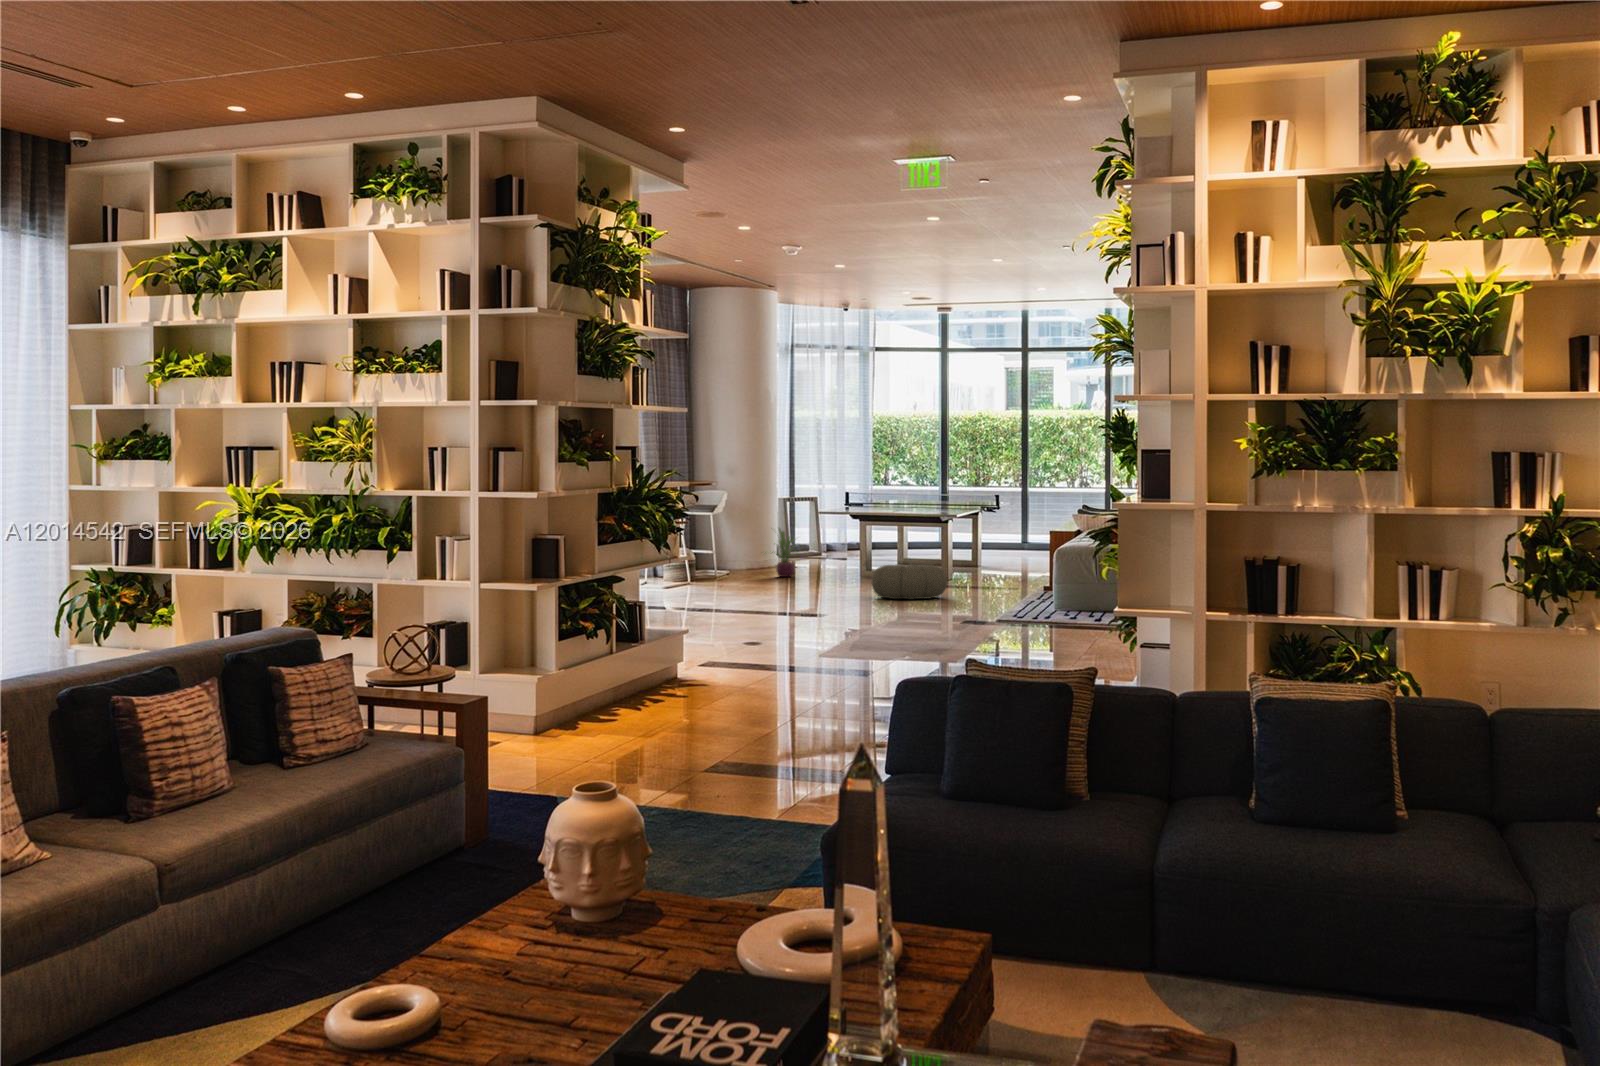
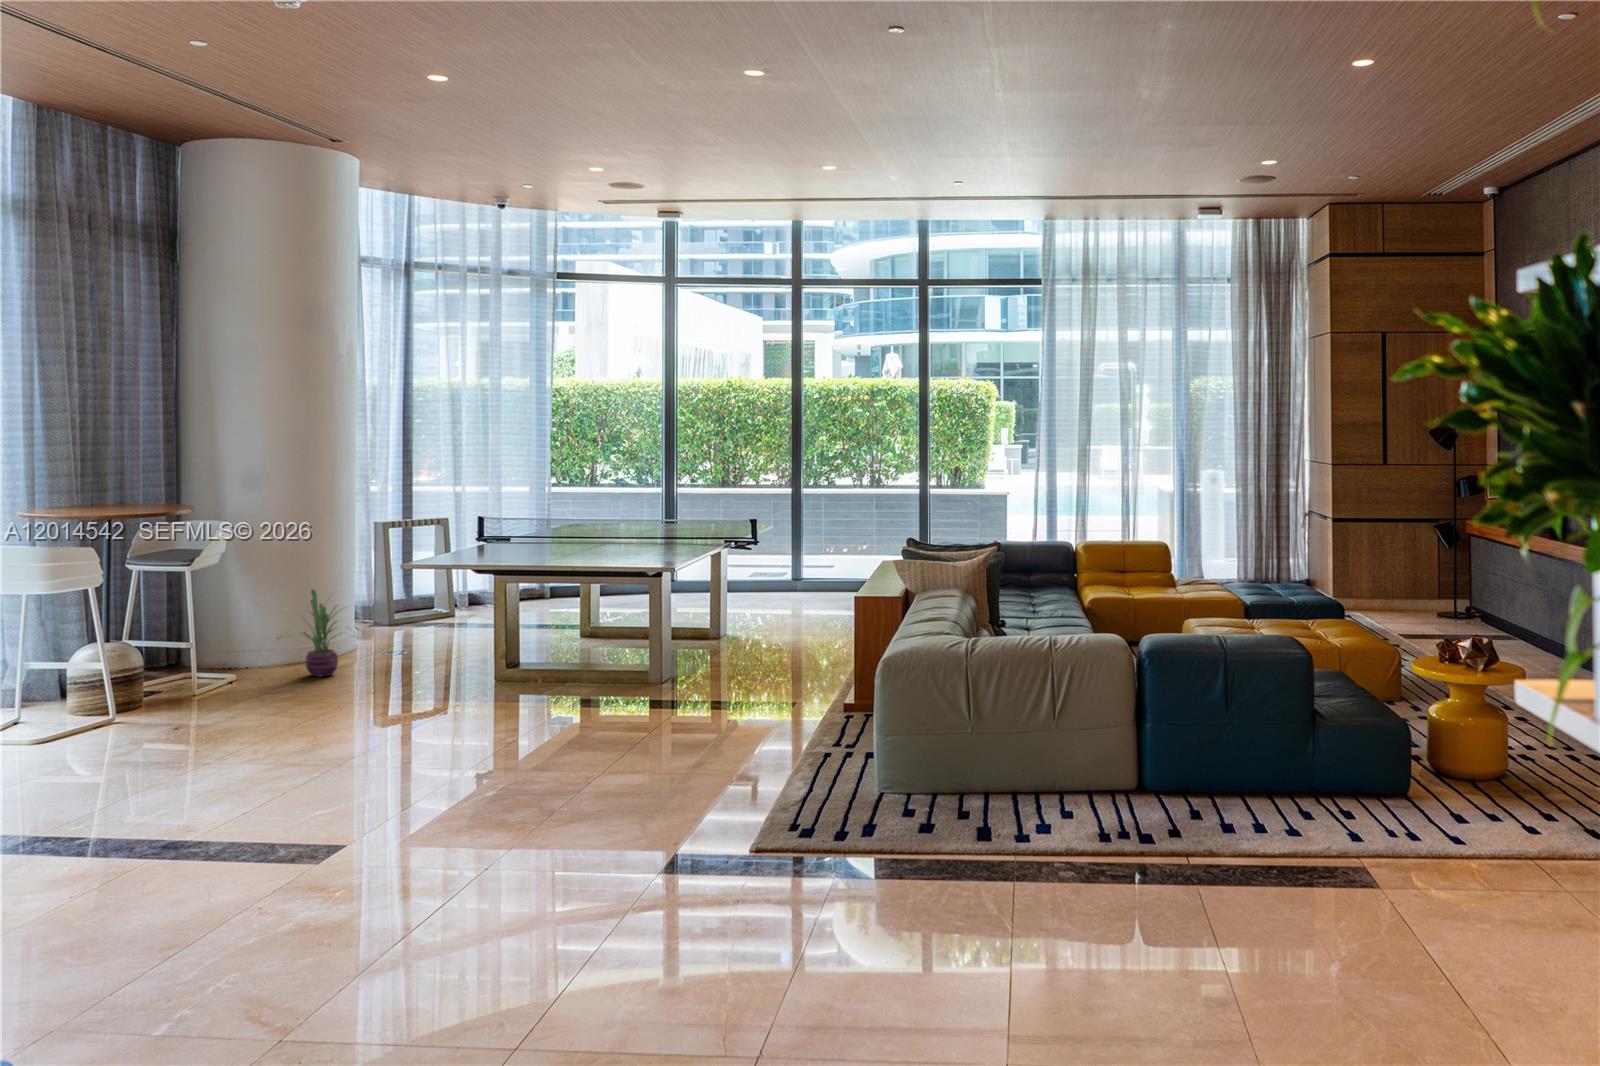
pouf: present [872,564,947,599] -> none [291,734,458,824]

